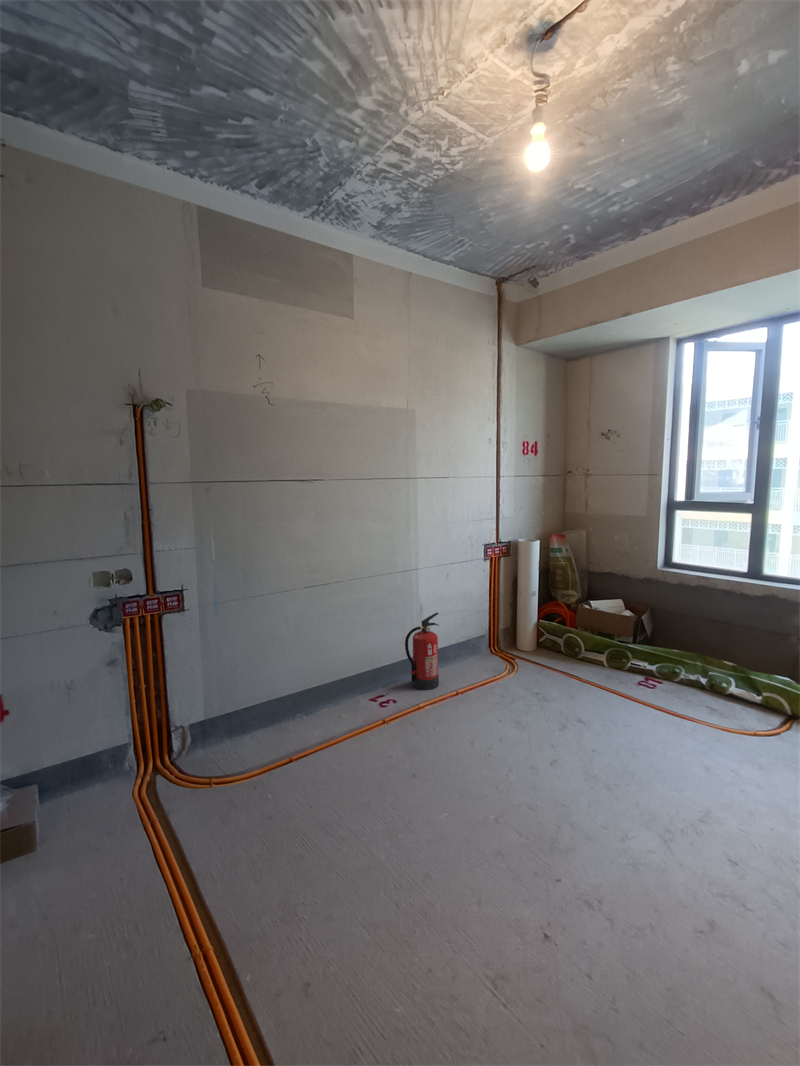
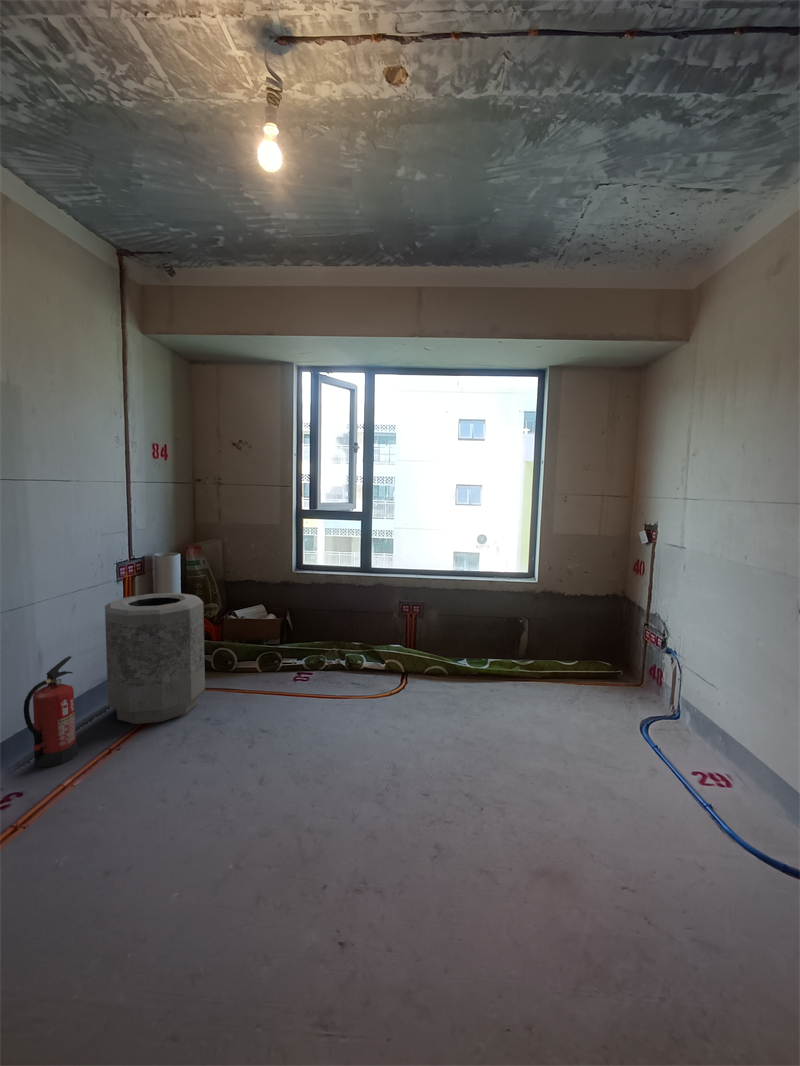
trash can: none [467,573,544,683] -> present [105,593,205,724]

